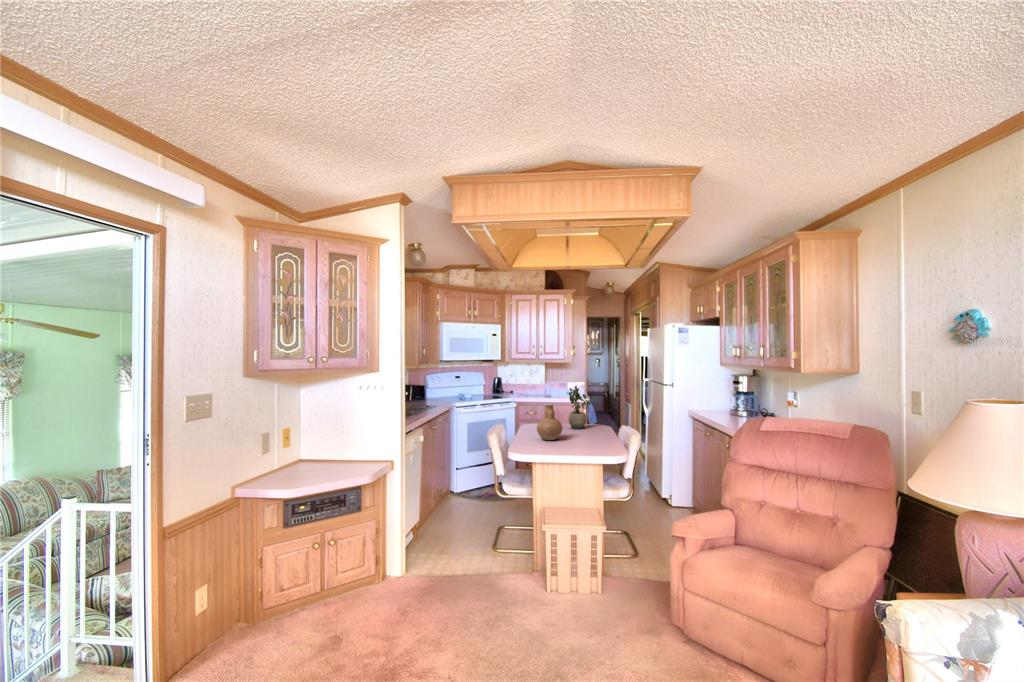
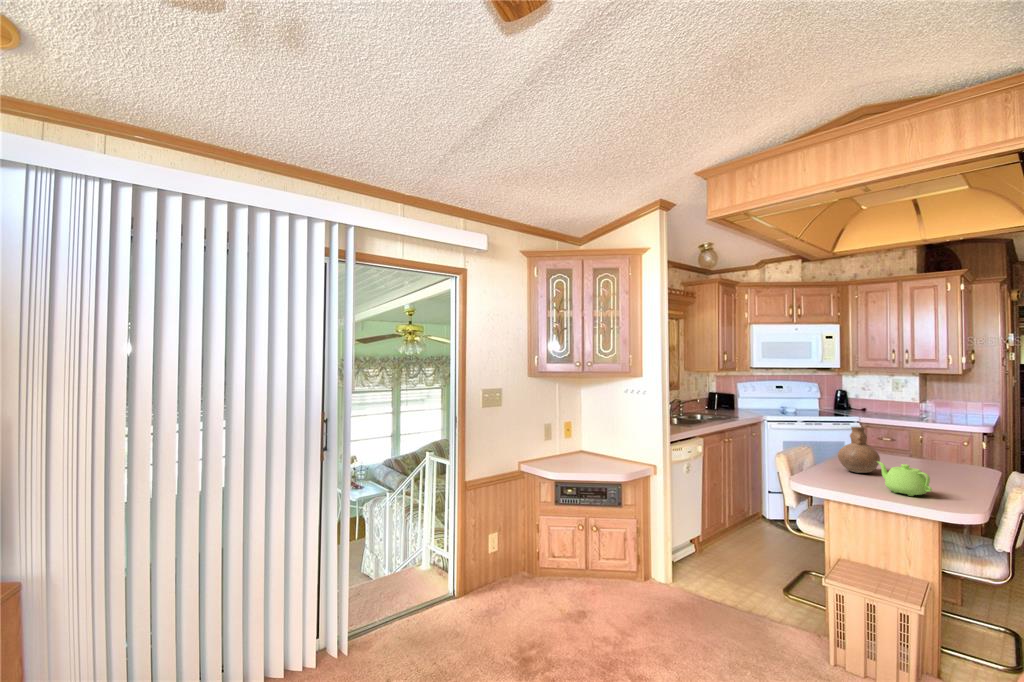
potted plant: present [567,386,594,429] -> none [906,405,955,466]
teapot: none [570,429,604,451] -> present [877,461,932,496]

